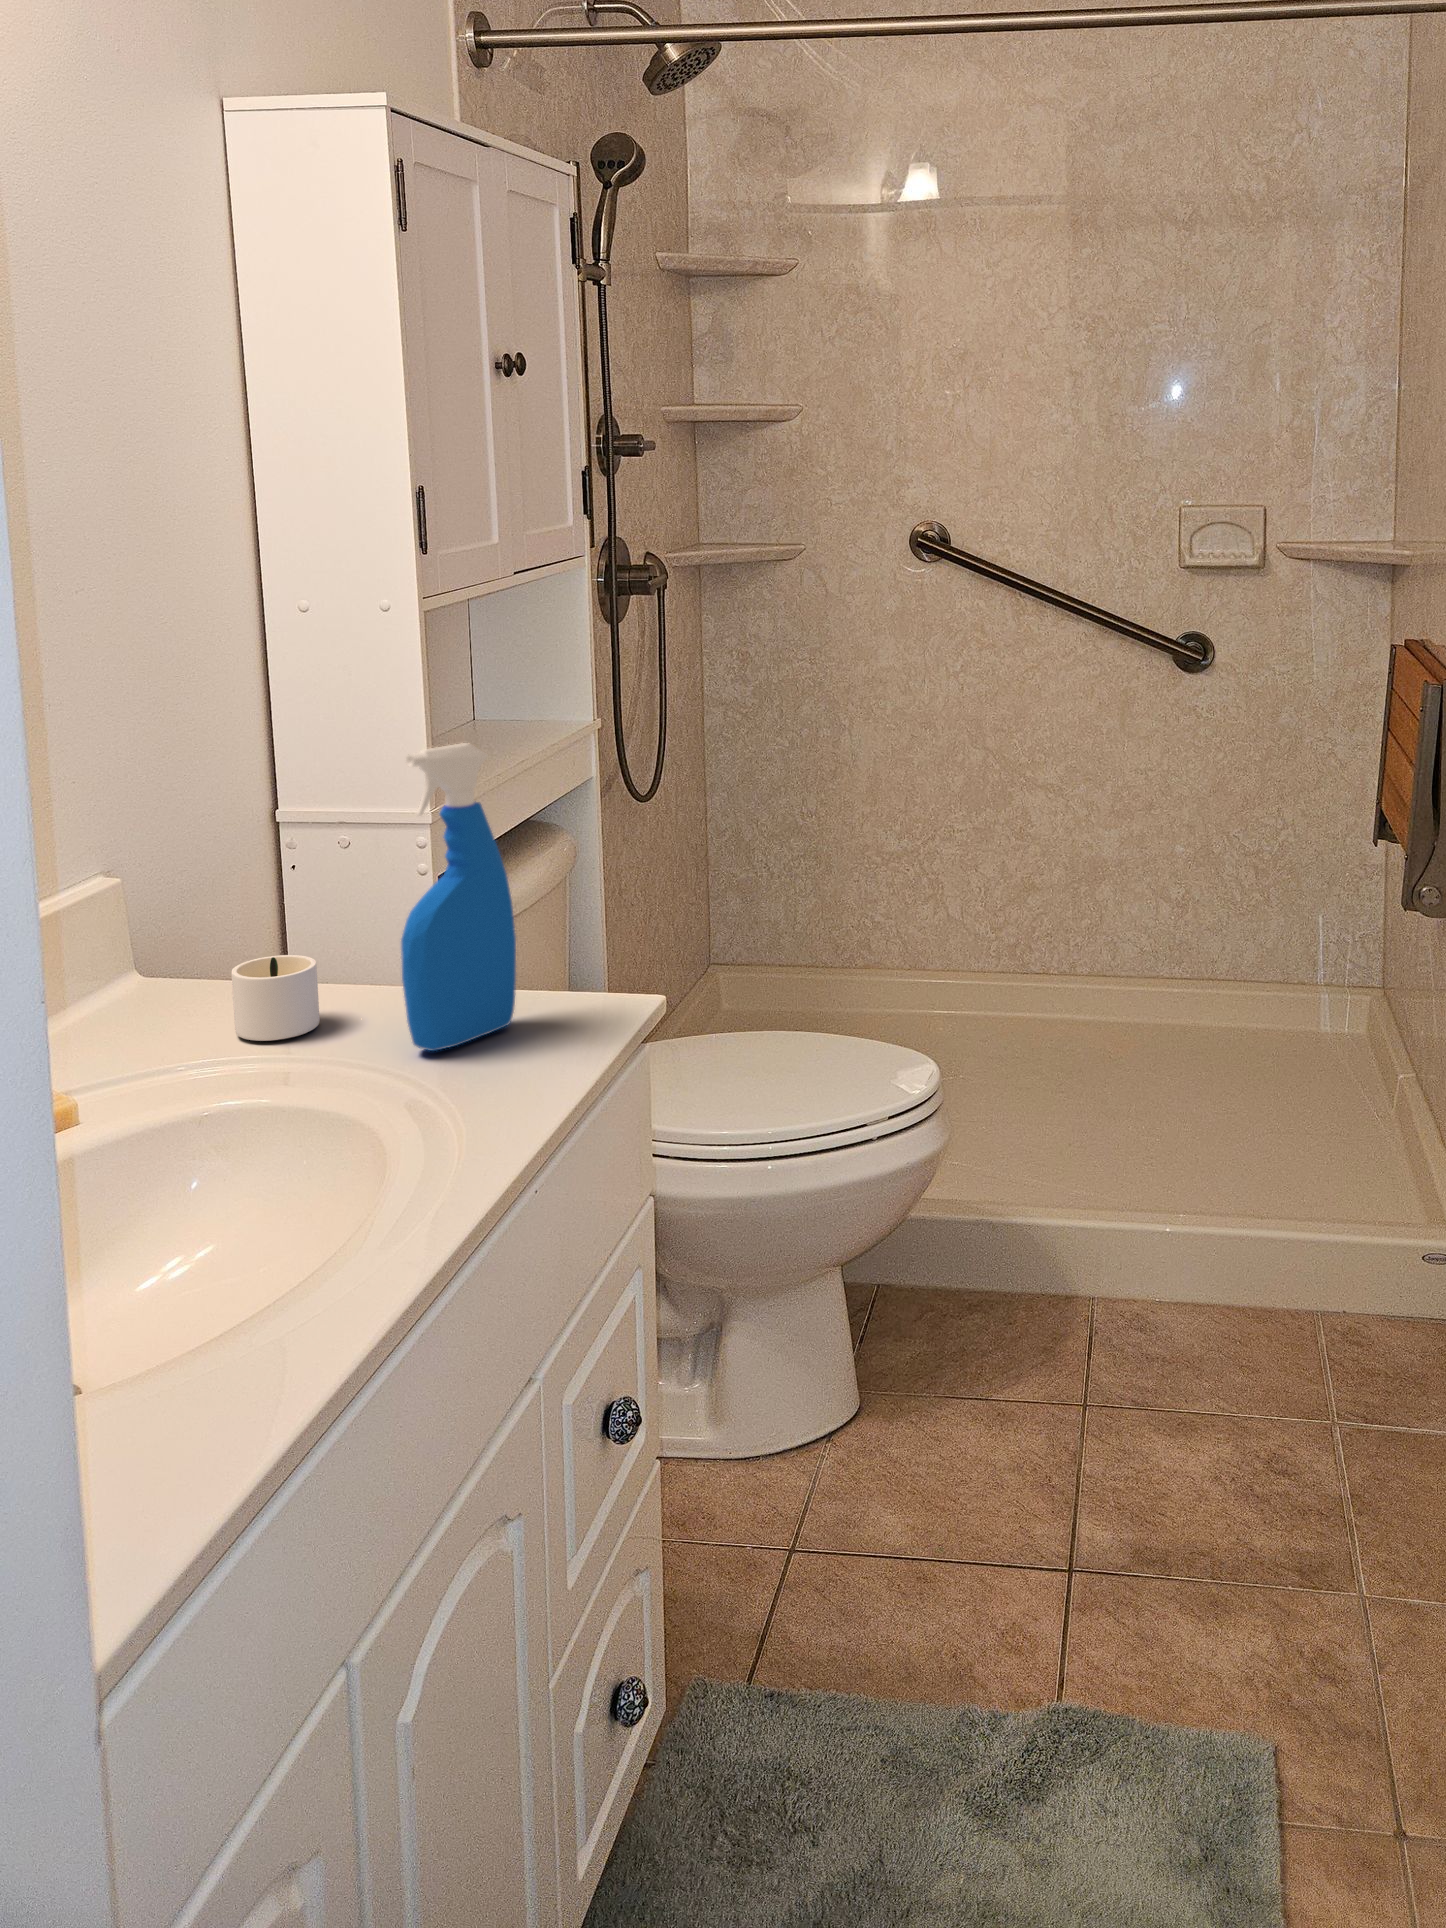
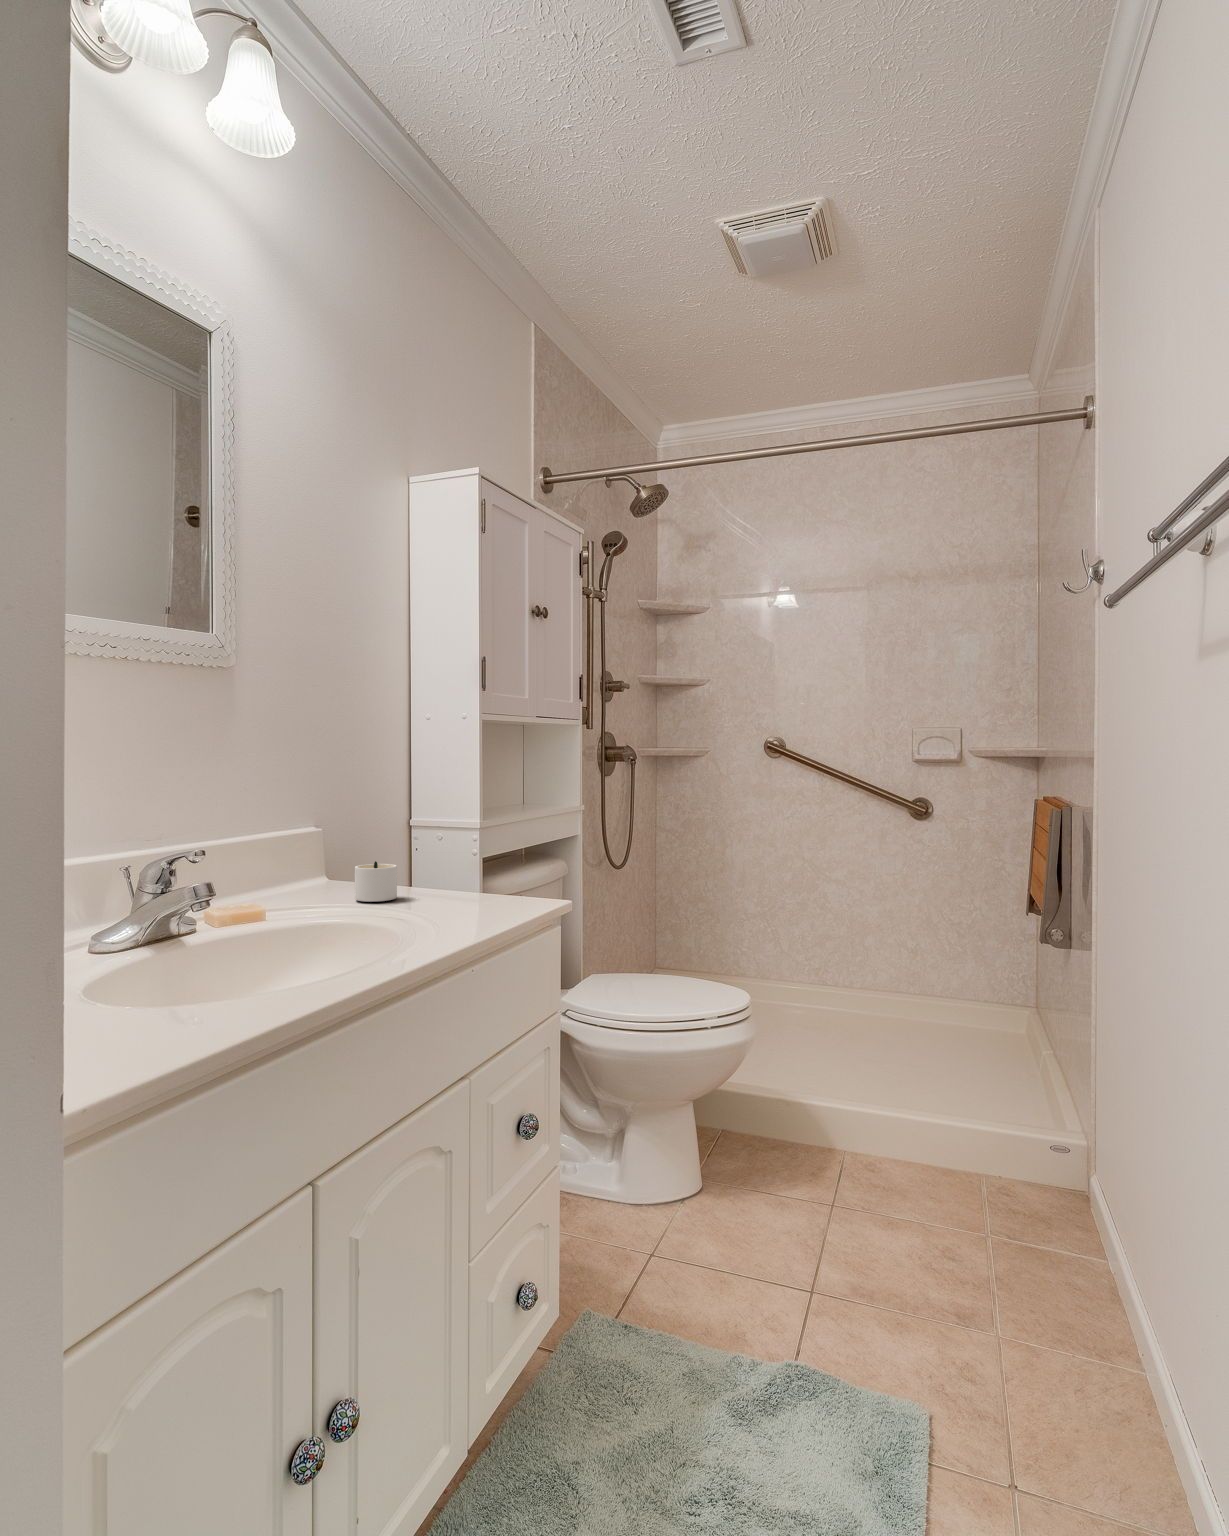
spray bottle: present [401,743,516,1051] -> none [429,749,493,908]

